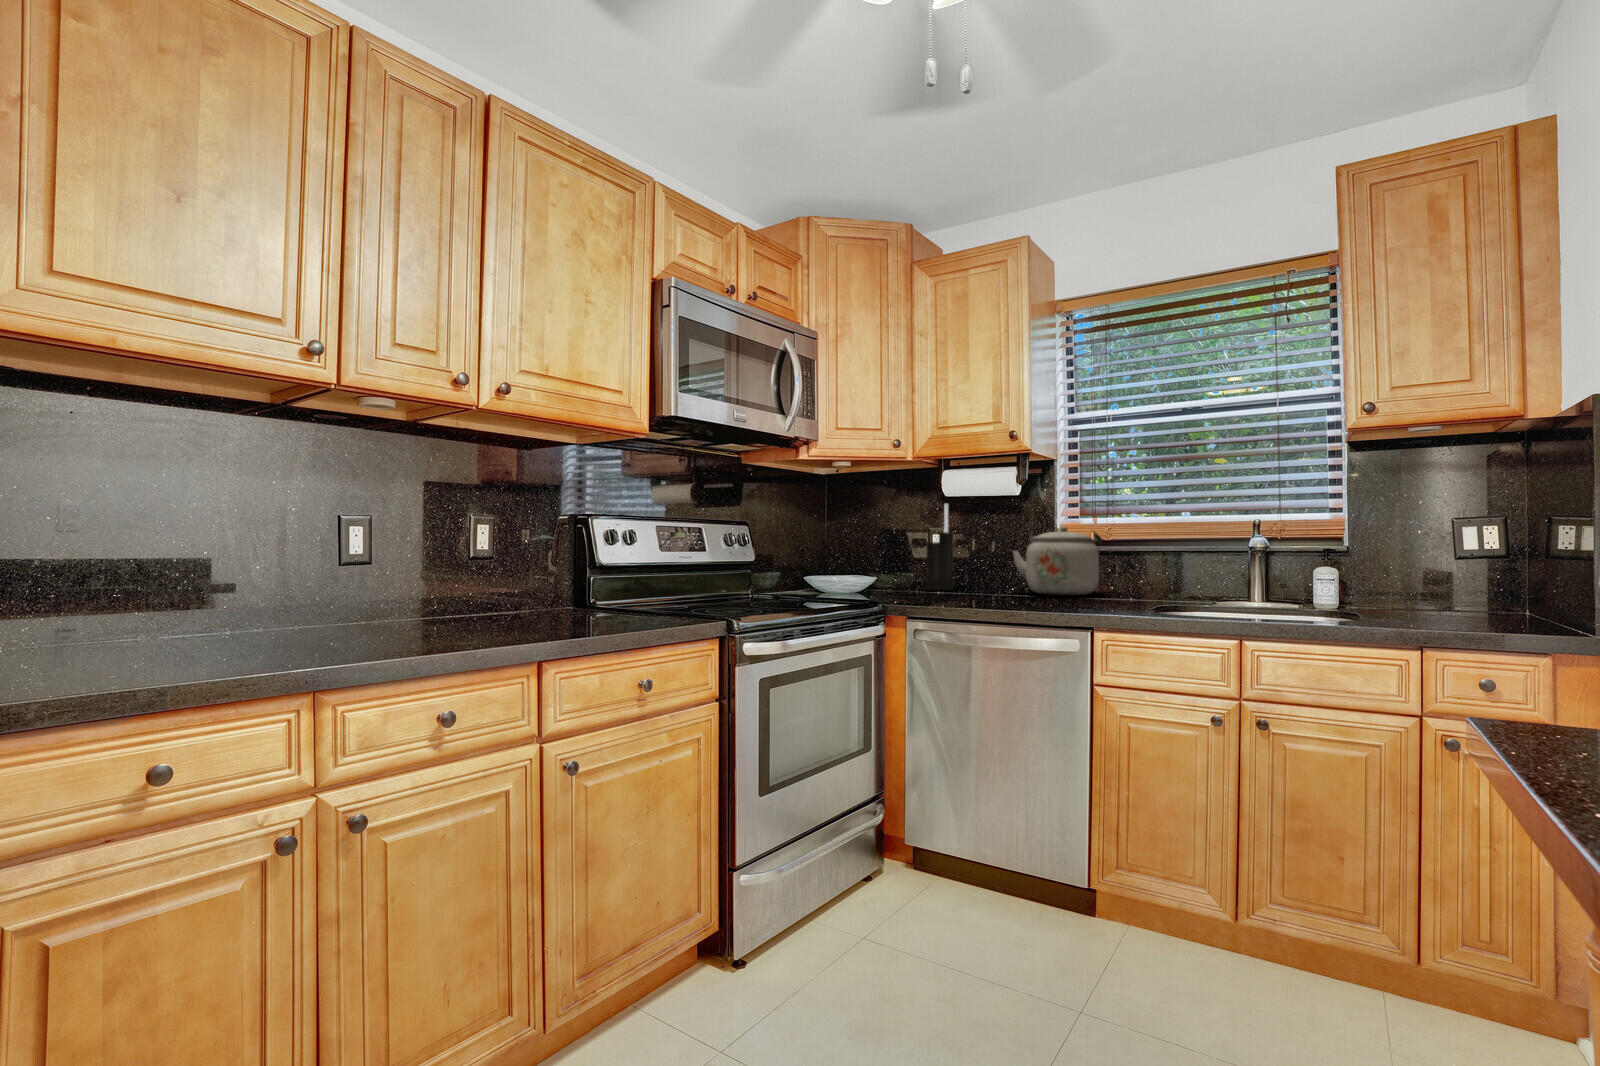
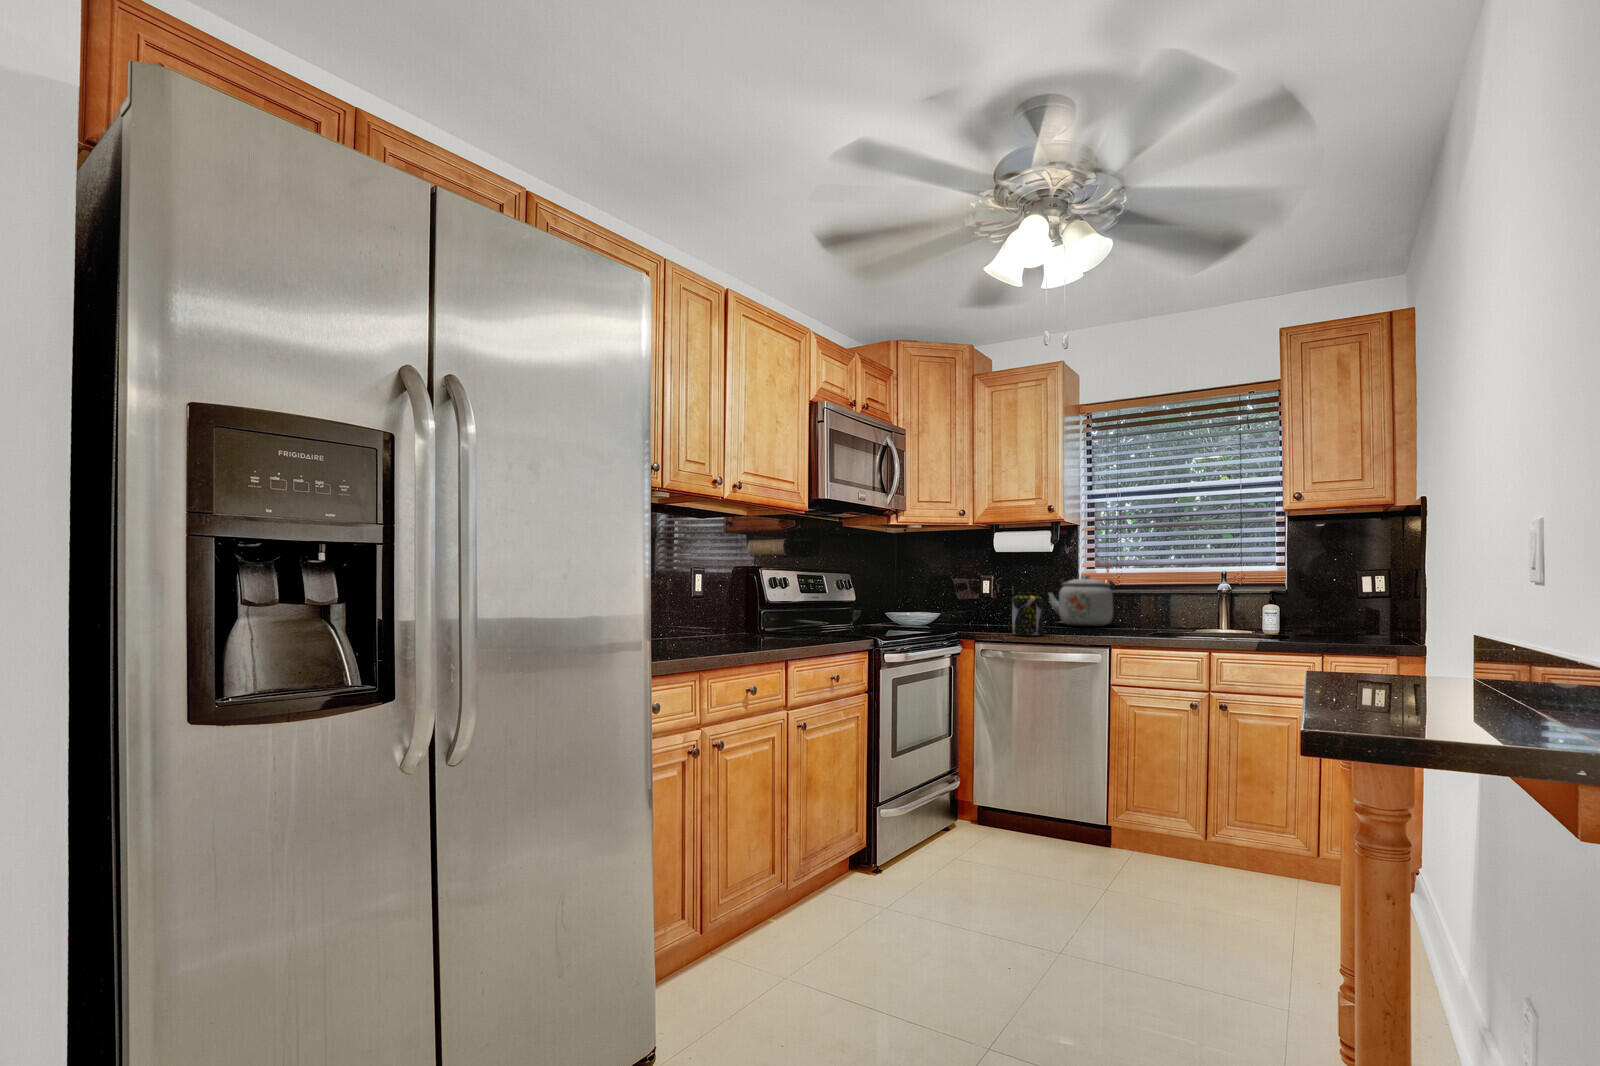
knife block: present [922,504,954,590] -> none [976,556,1002,623]
jar: none [954,550,996,611] -> present [1012,592,1043,635]

